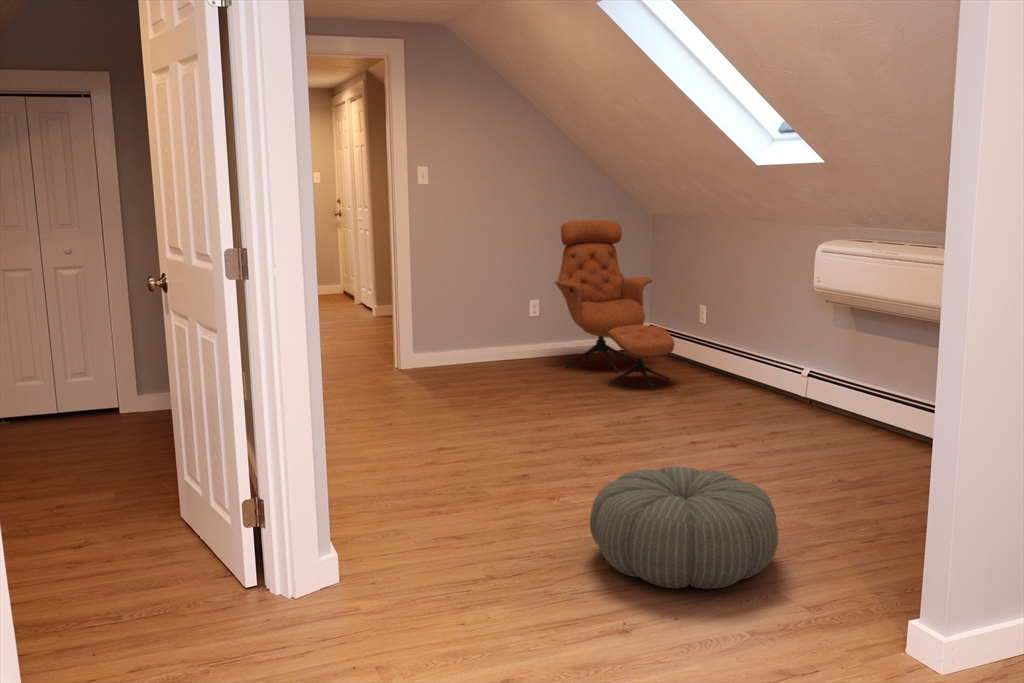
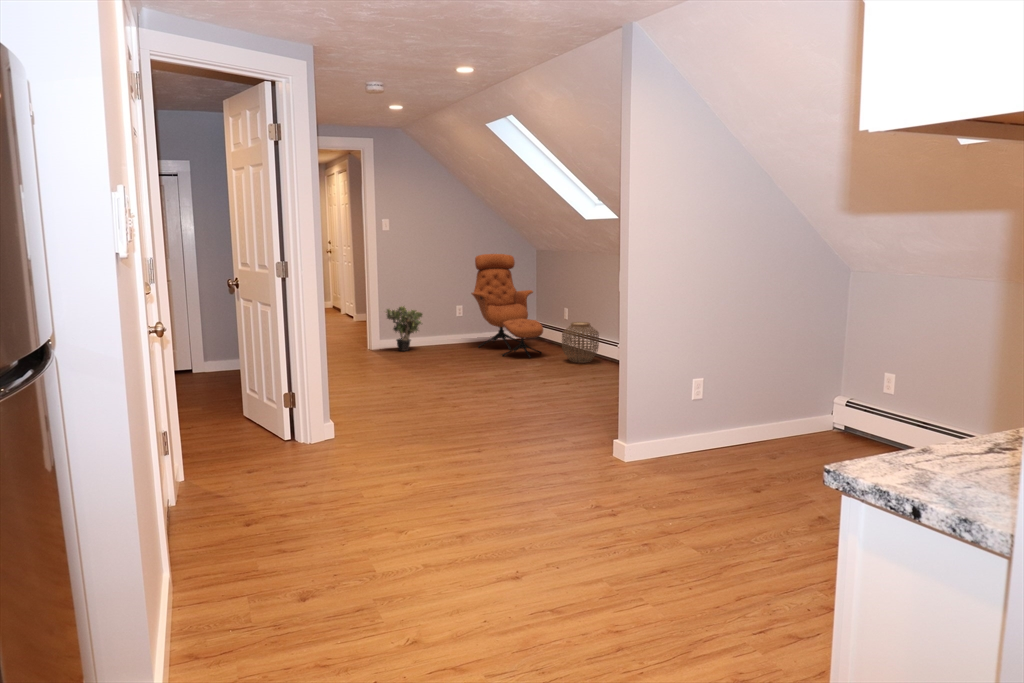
potted plant: none [420,302,480,373] -> present [386,306,422,351]
woven basket: none [708,333,770,400] -> present [562,322,599,363]
pouf: present [590,466,778,589] -> none [470,381,567,438]

